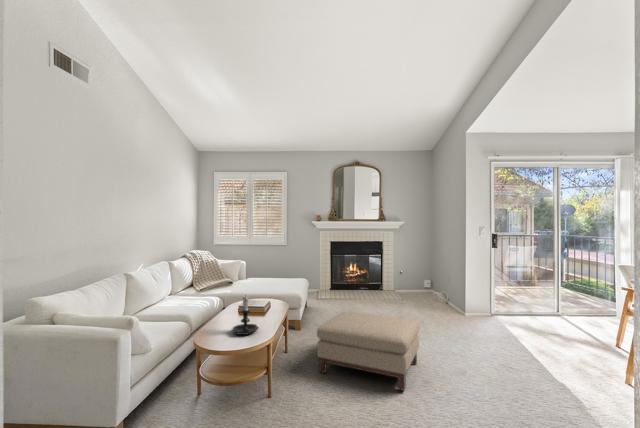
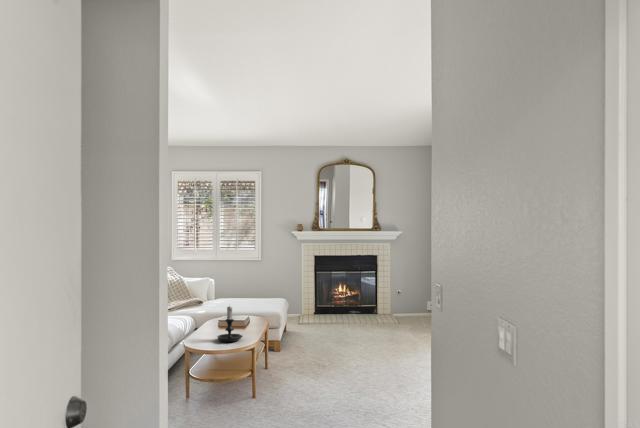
ottoman: present [317,312,419,390] -> none [298,326,400,391]

